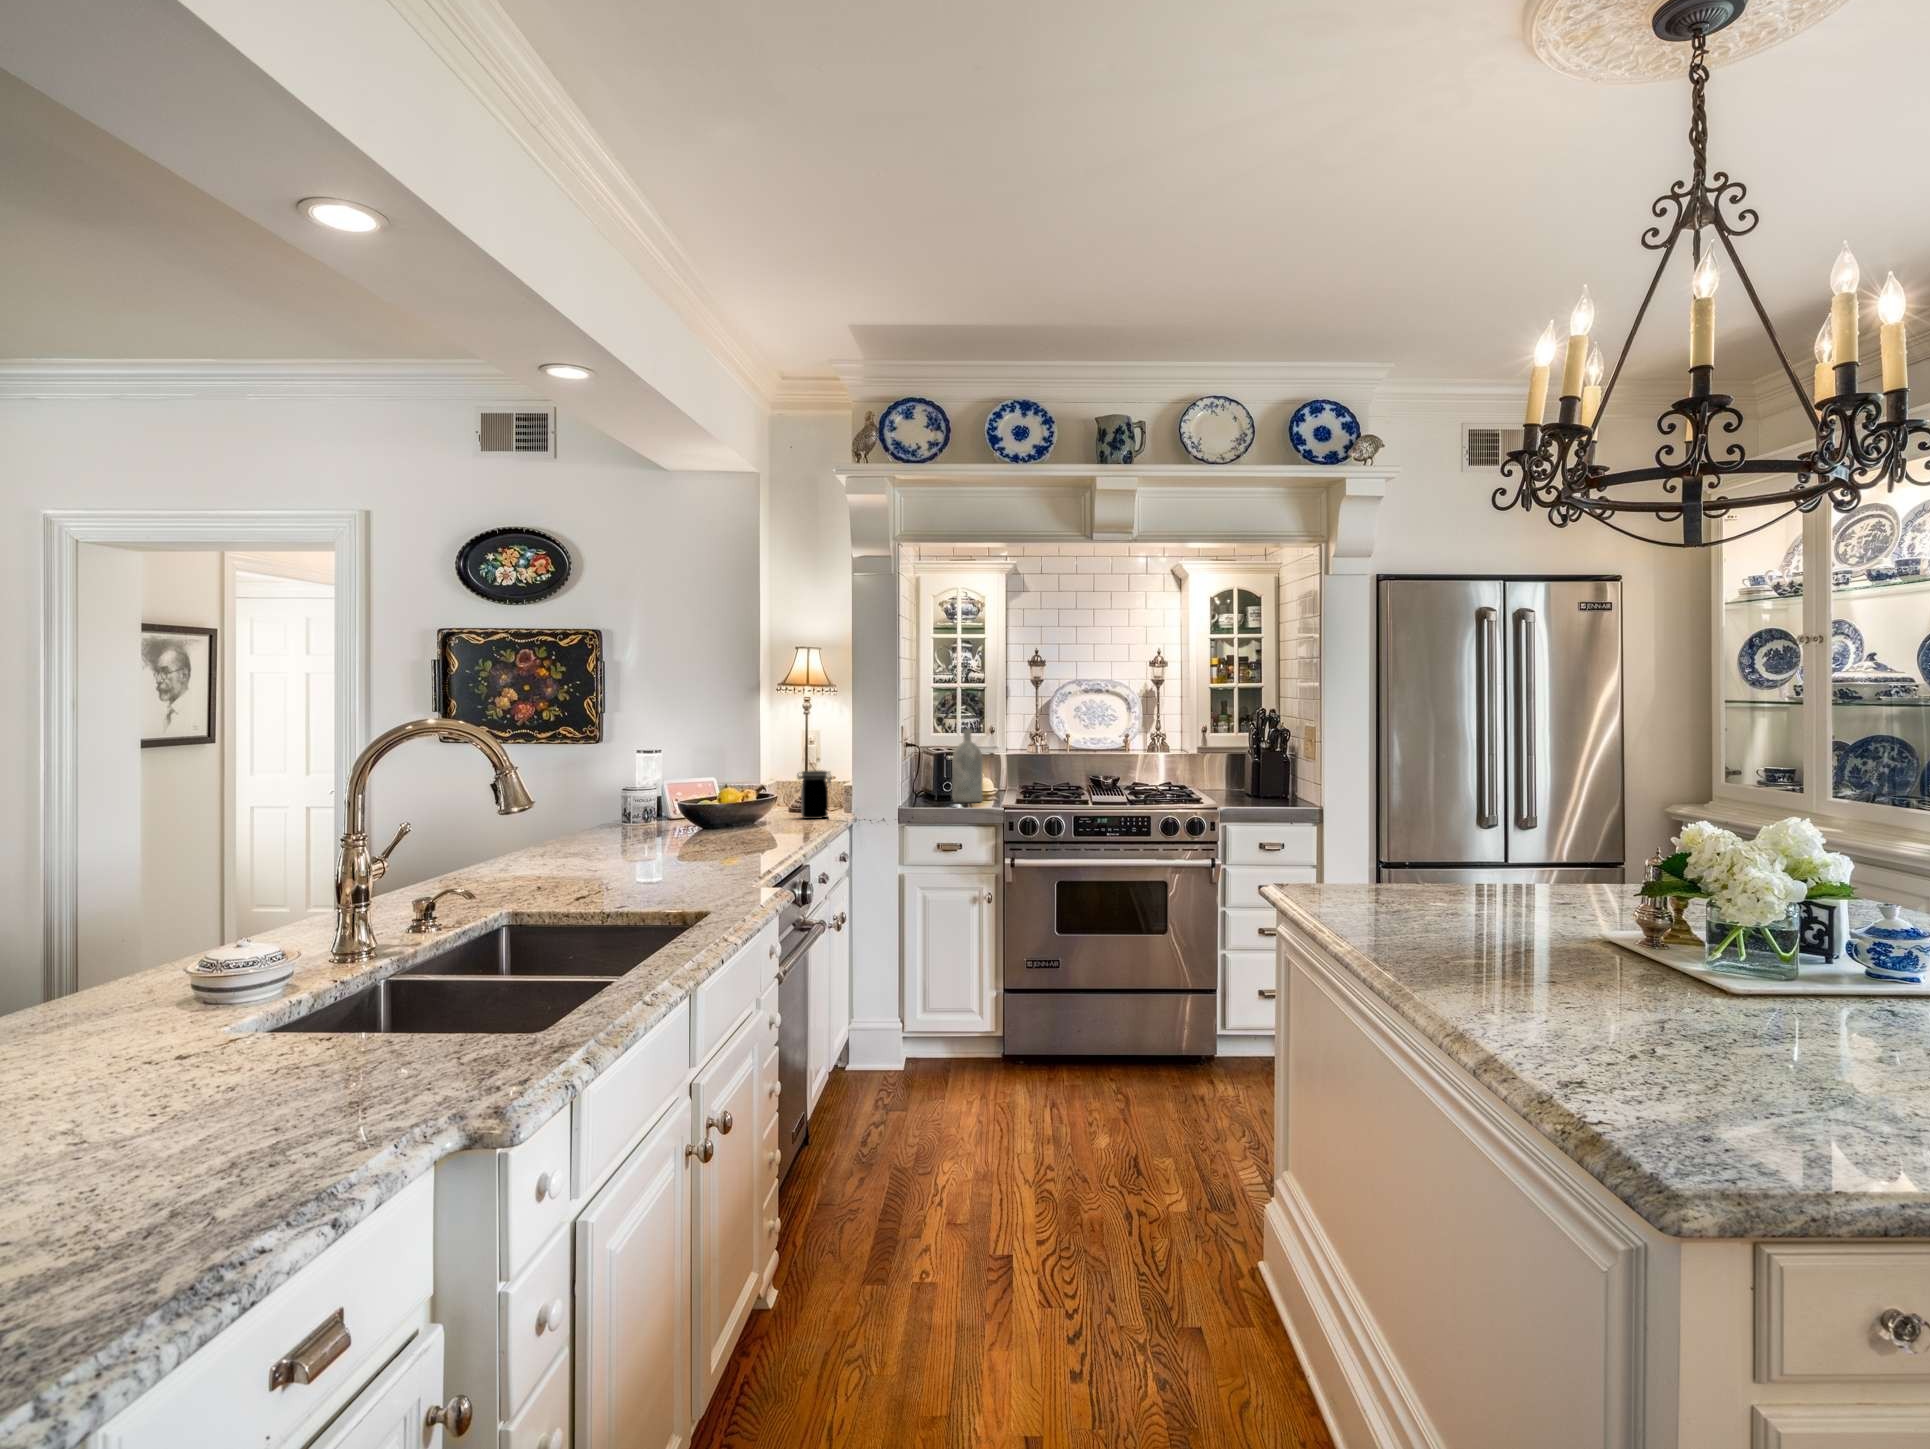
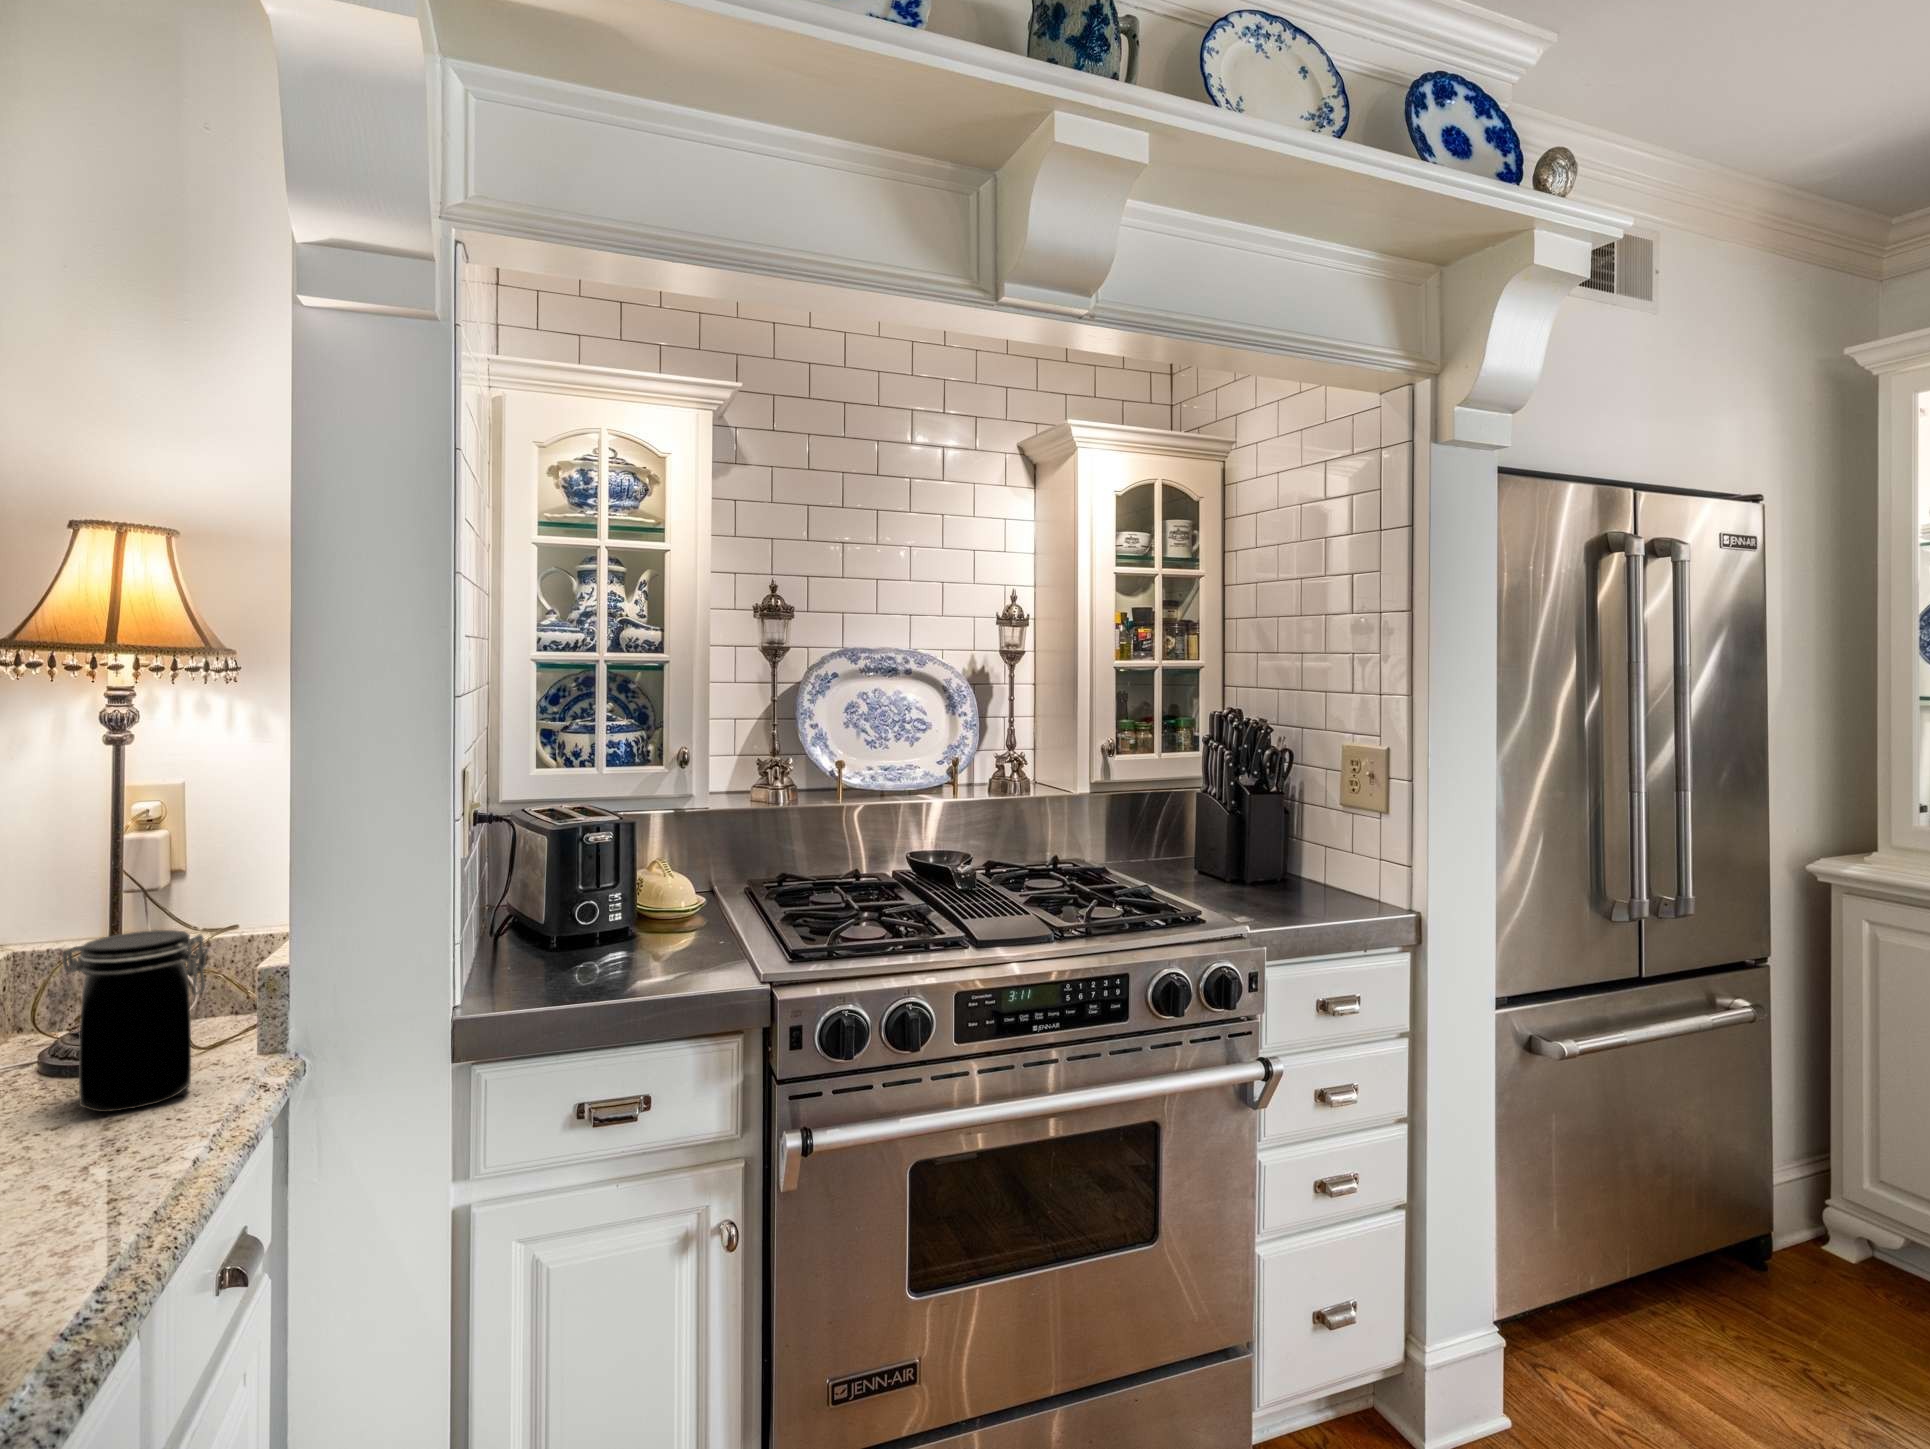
bottle: present [952,729,983,803] -> none [611,772,694,968]

